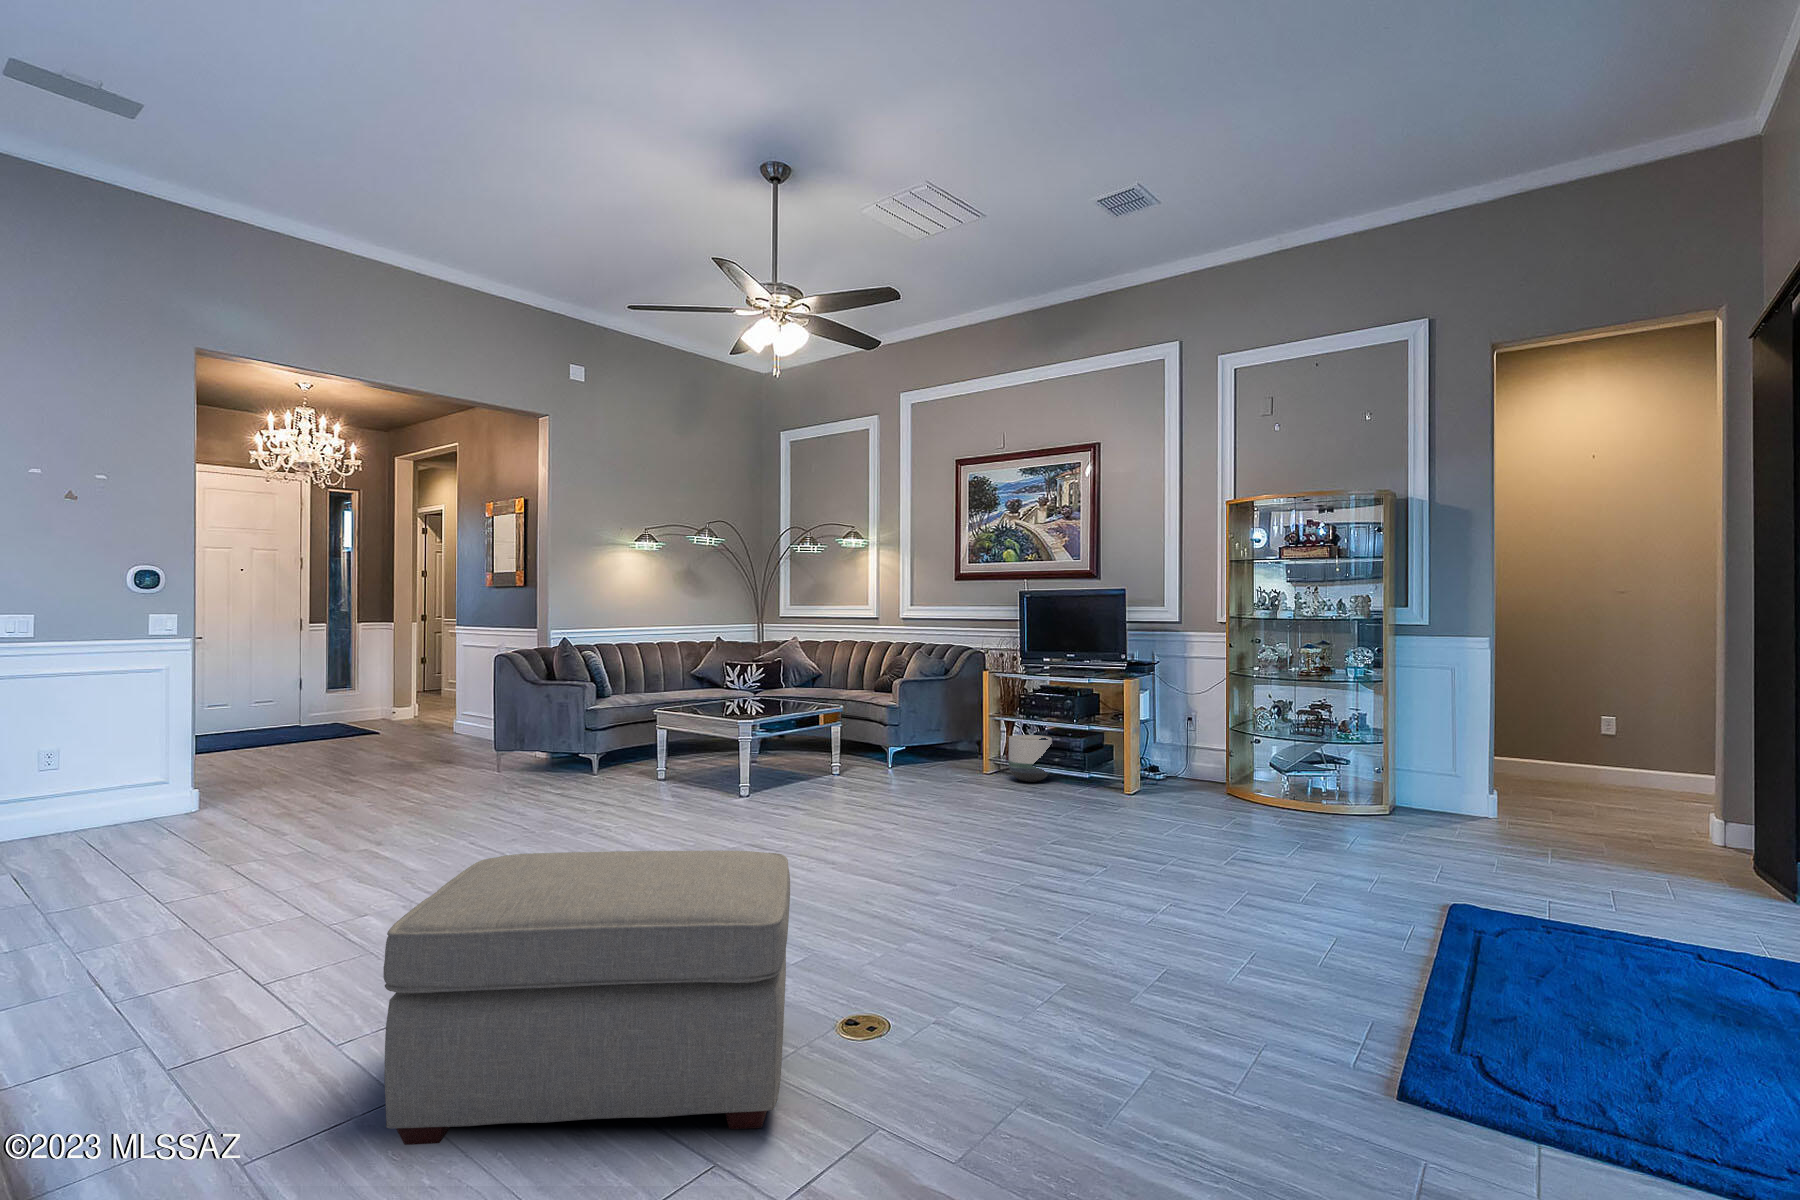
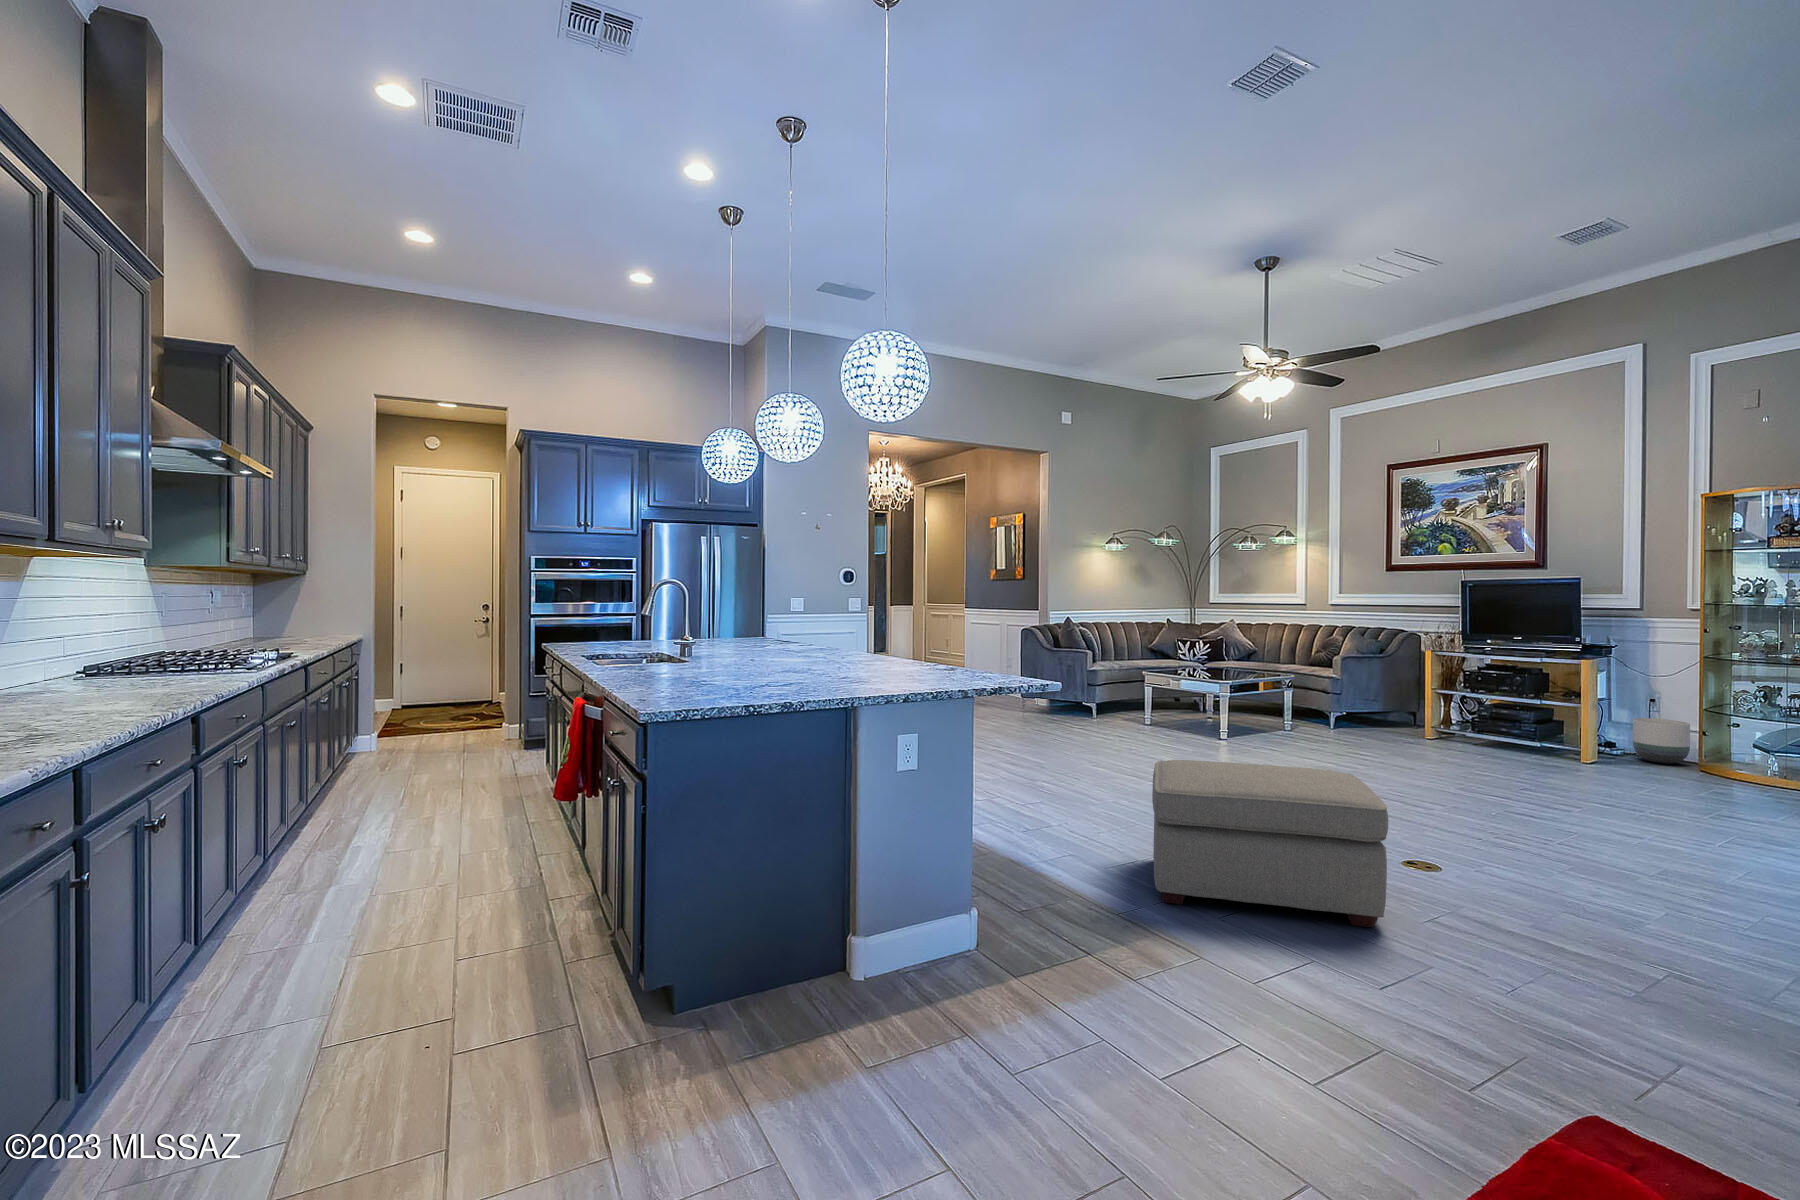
planter: present [1009,735,1052,782] -> present [1633,718,1690,764]

